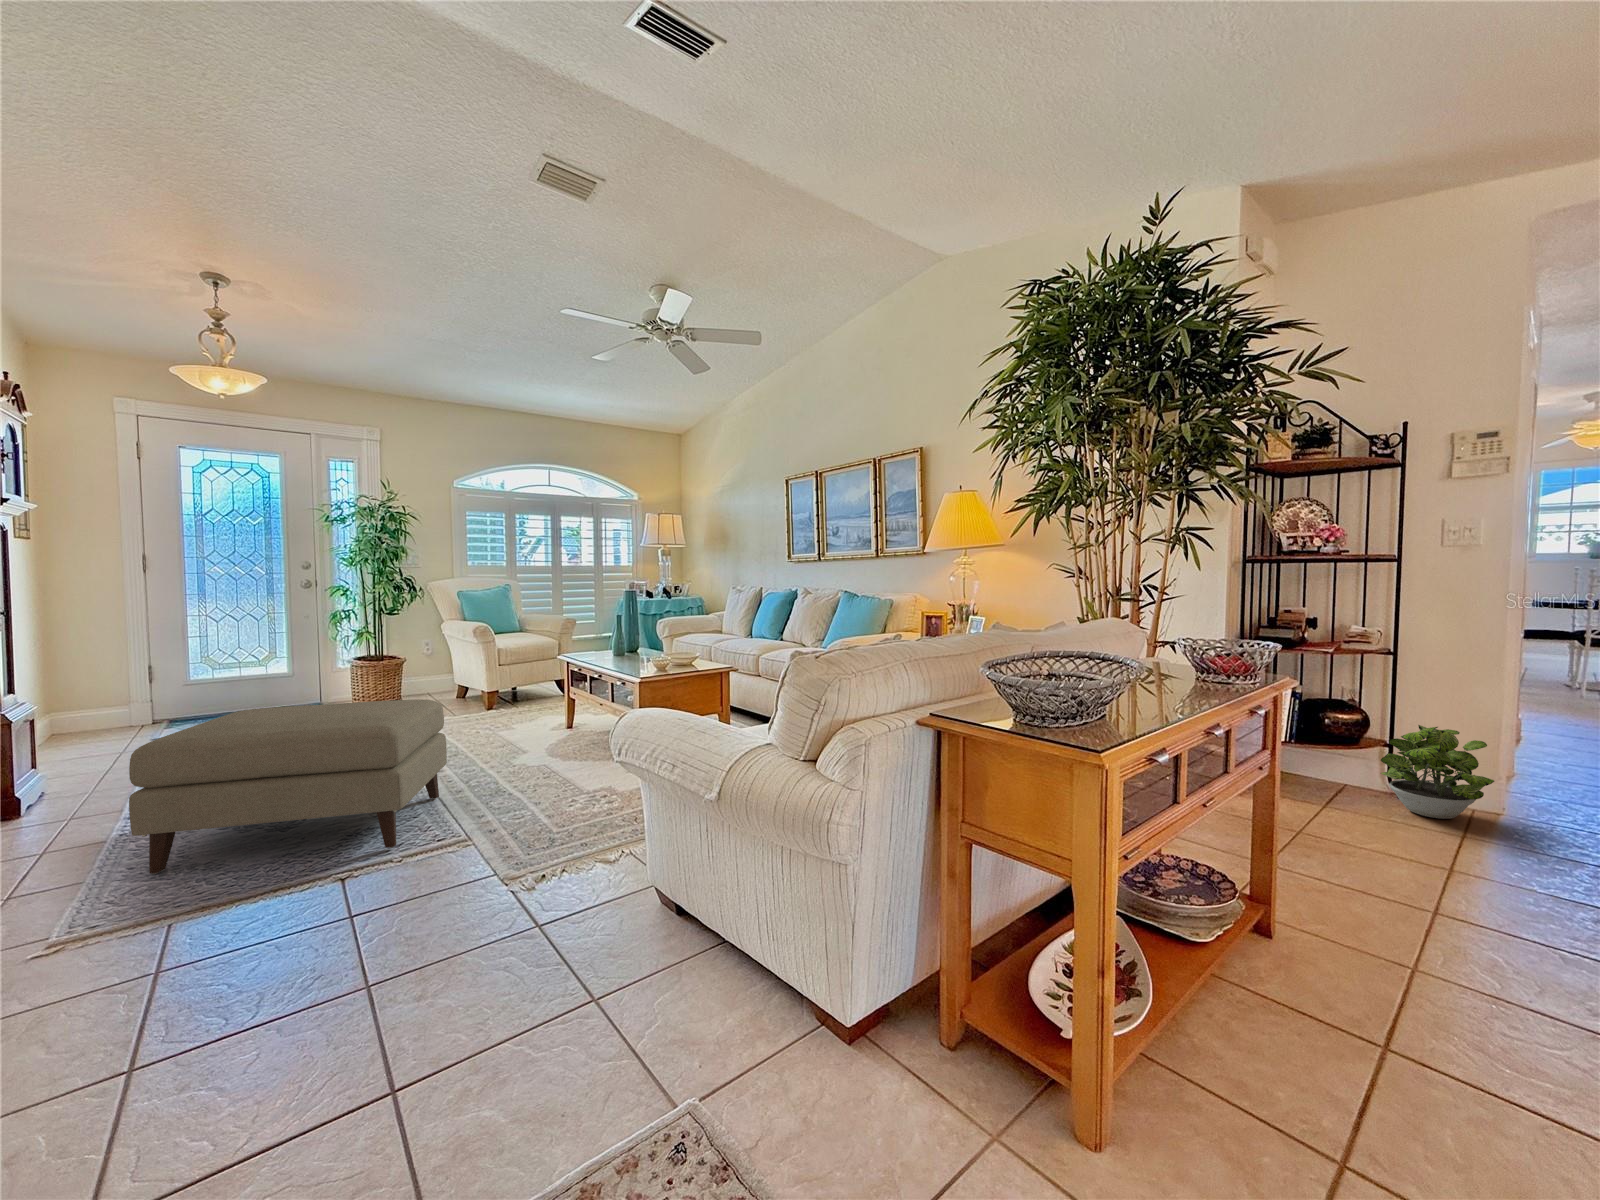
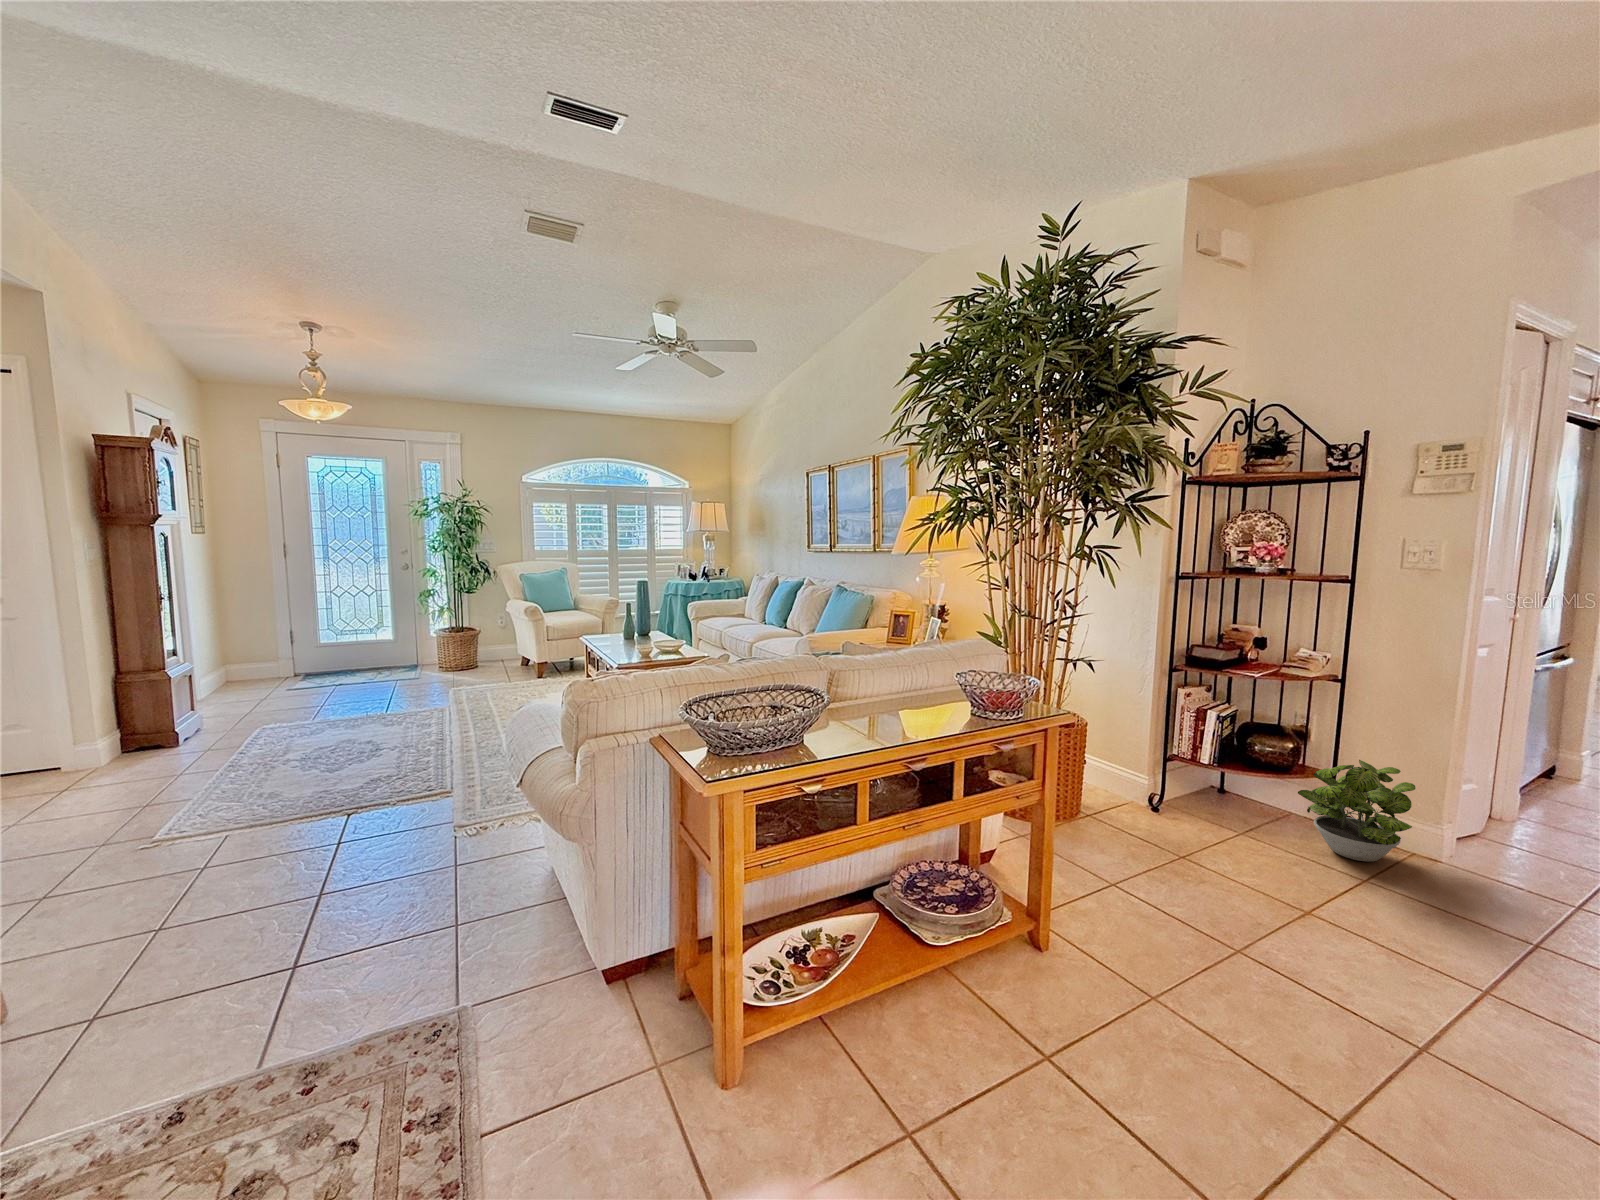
ottoman: present [129,700,447,874] -> none [215,676,457,798]

